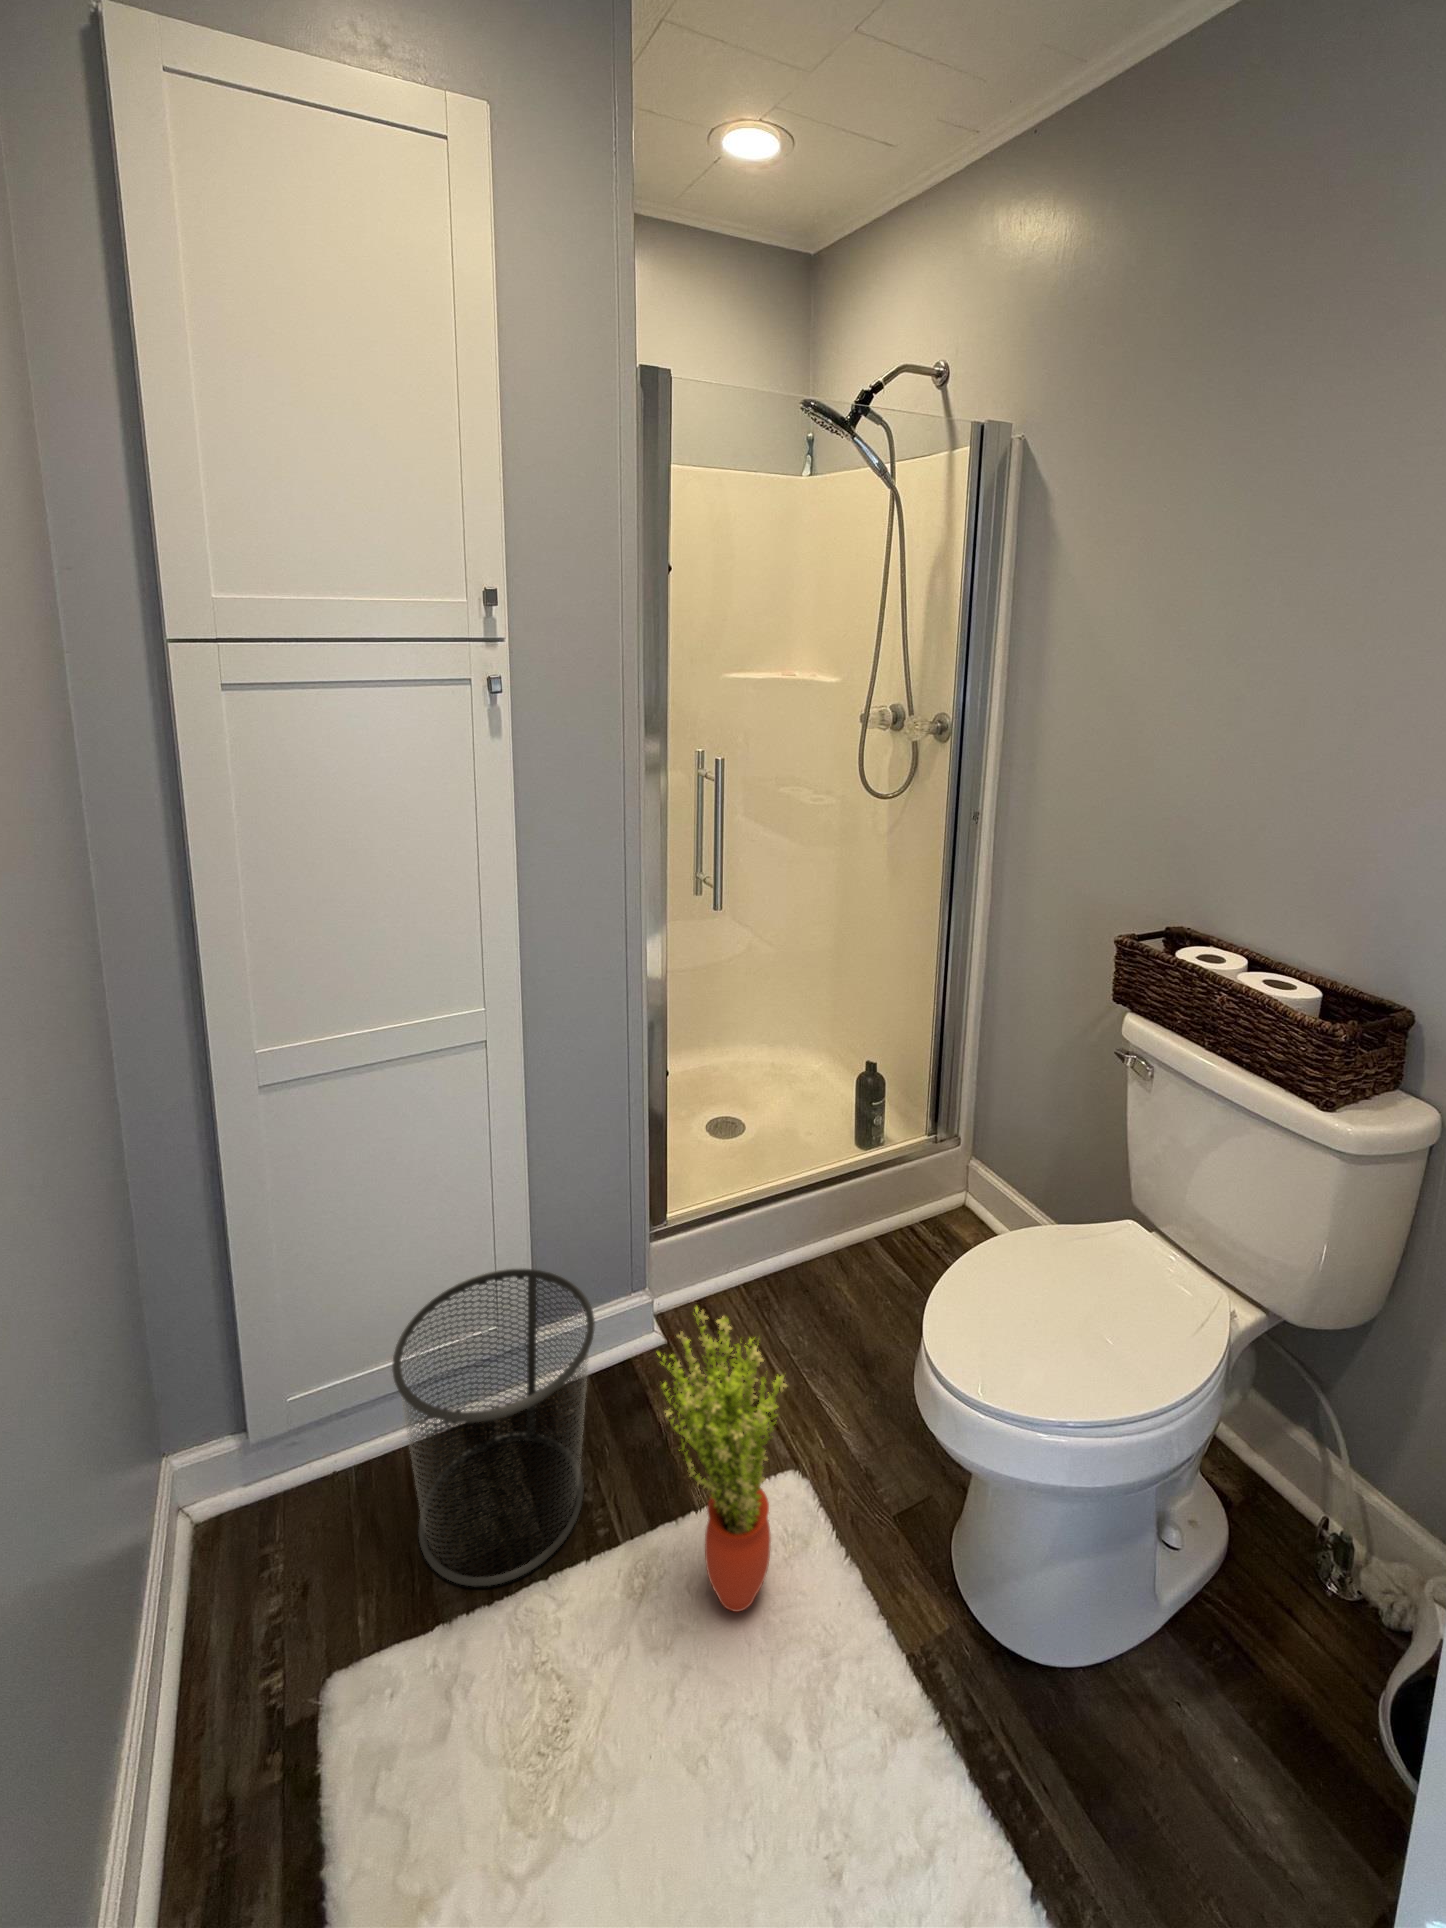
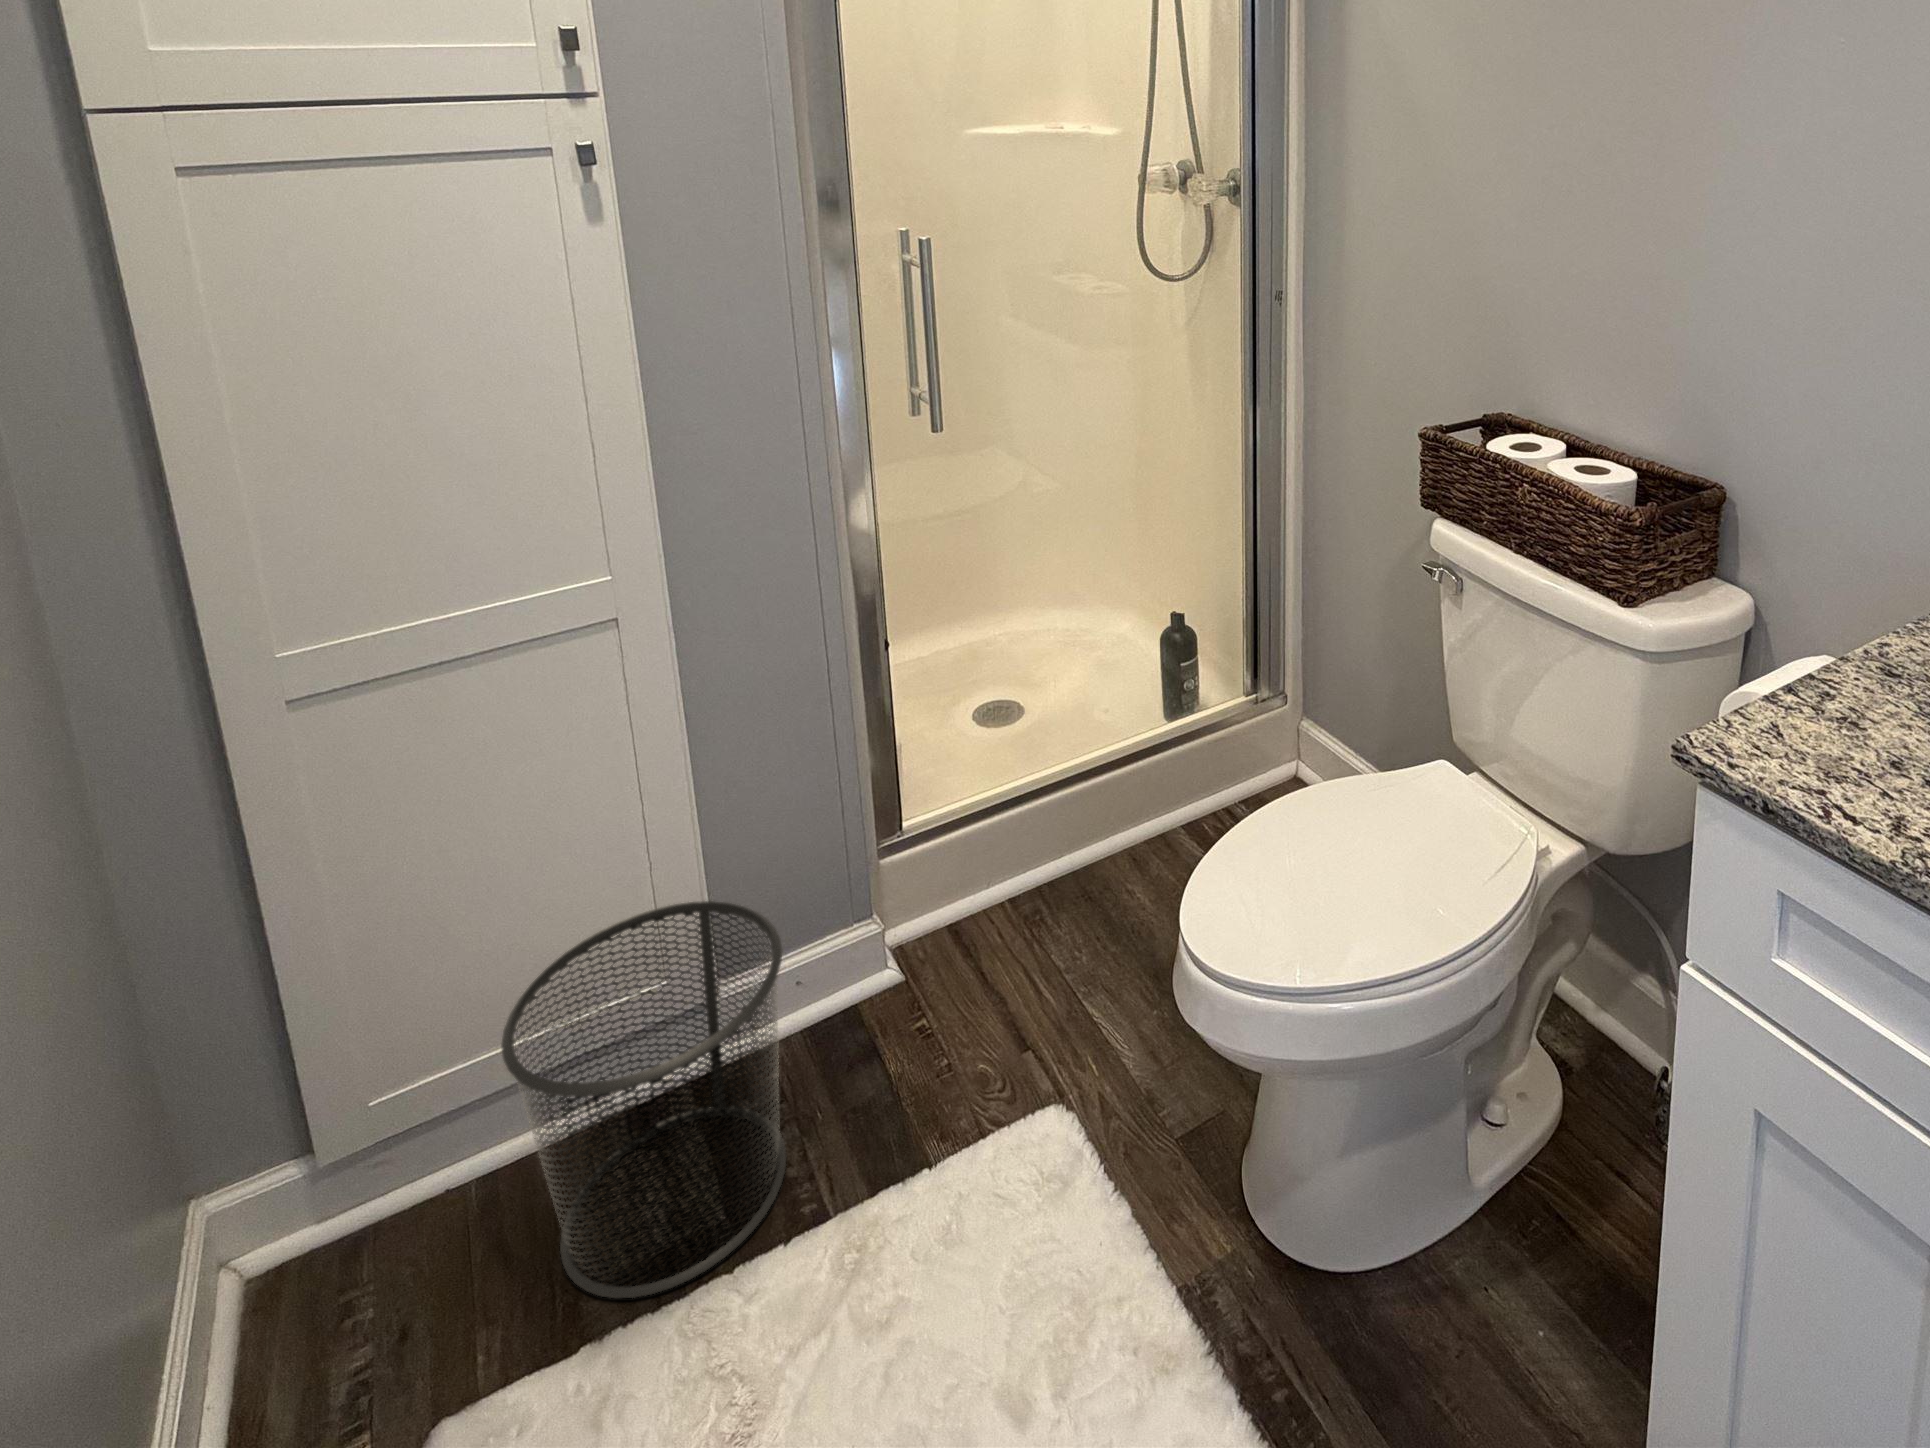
potted plant: present [657,1307,787,1612] -> none [849,914,1016,1273]

